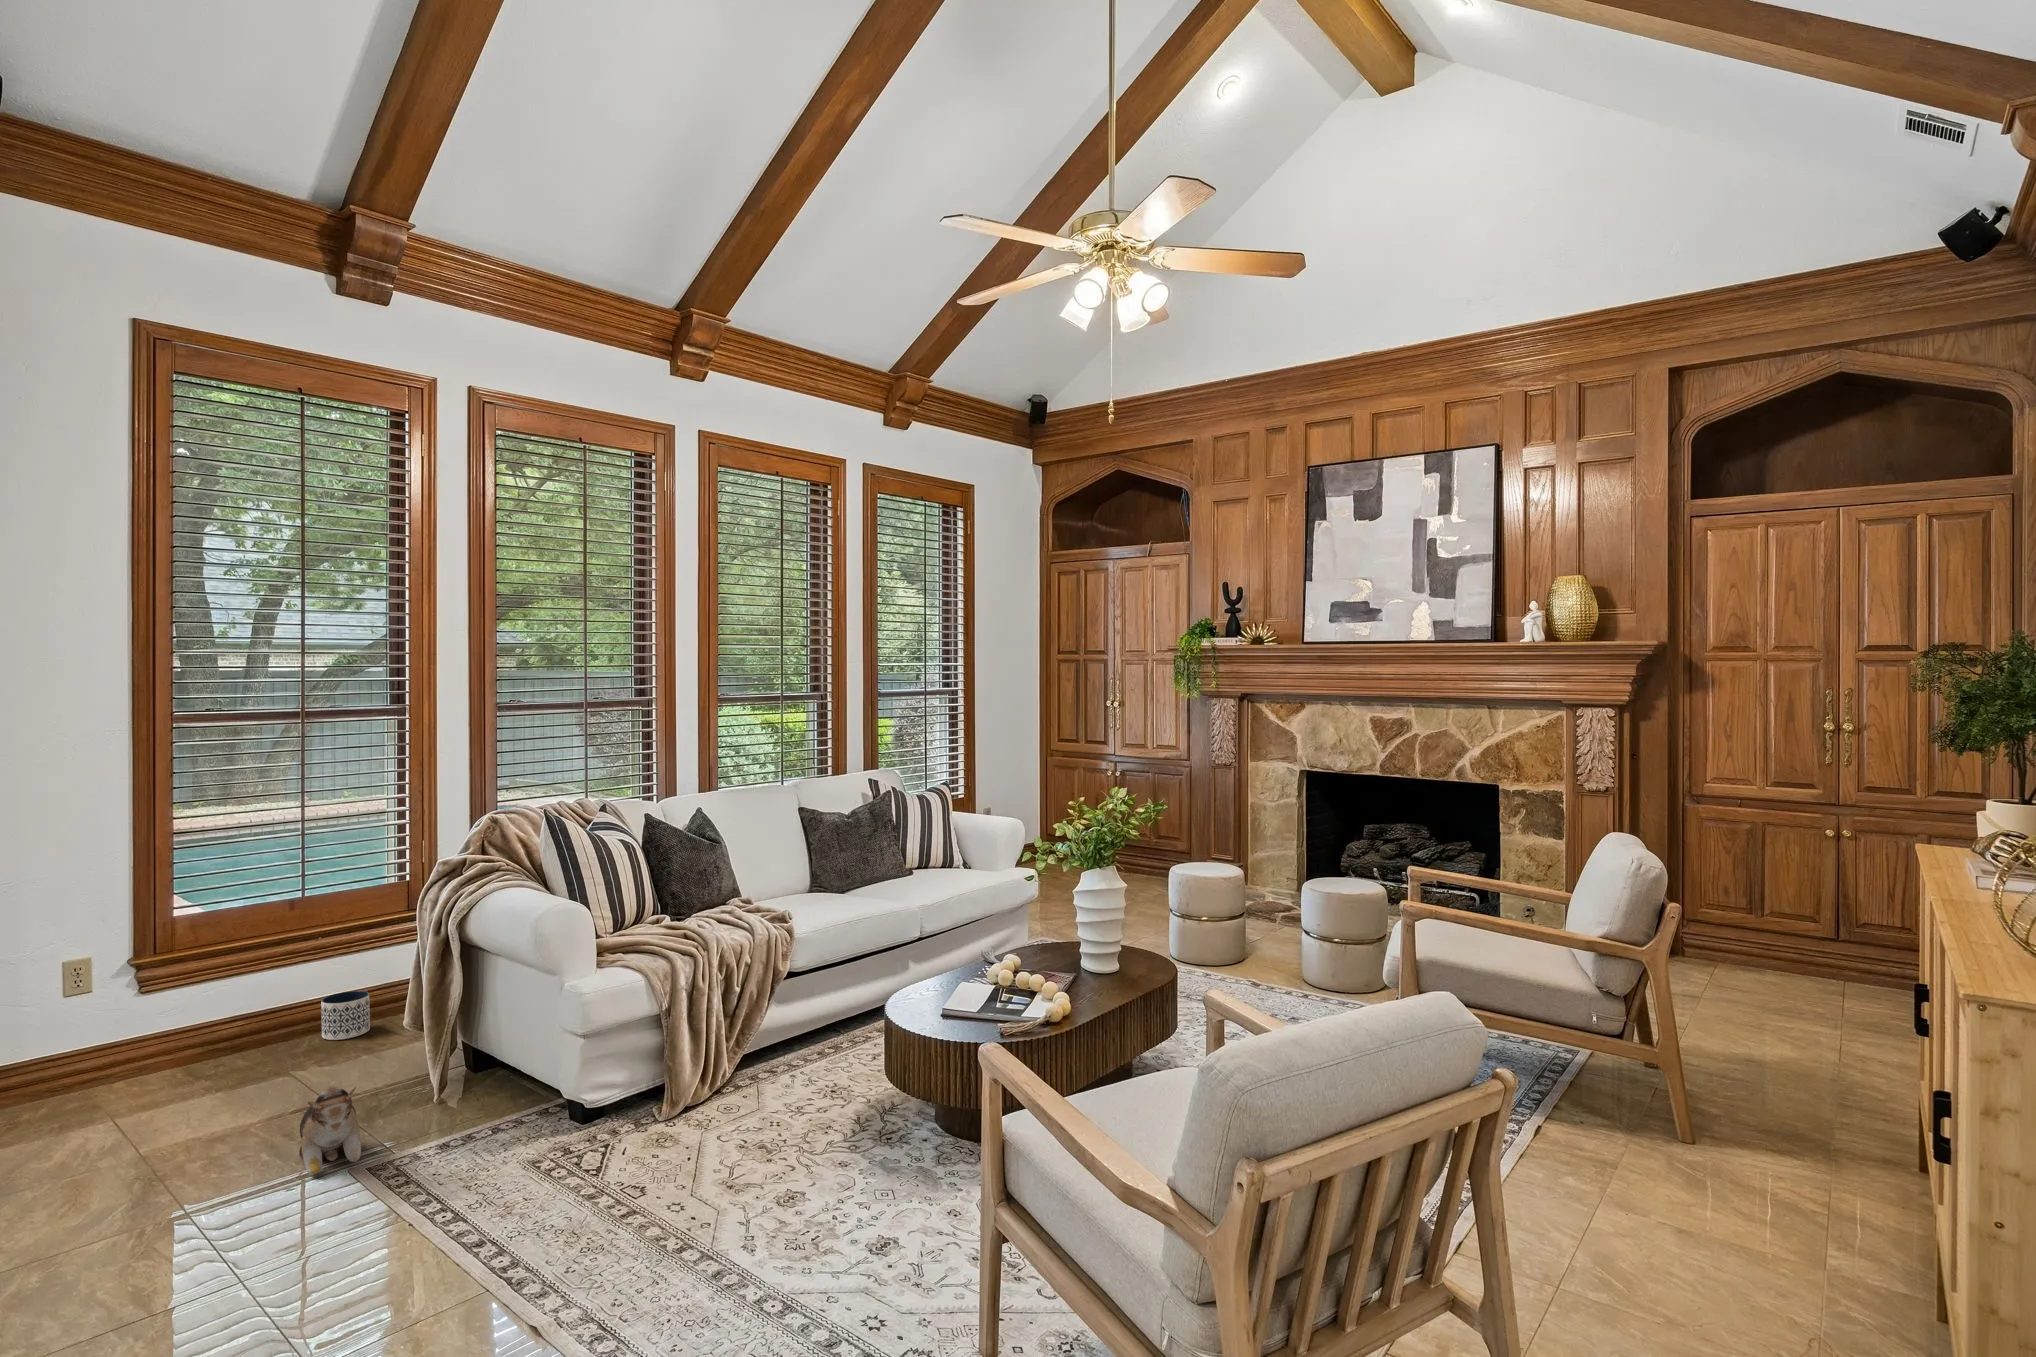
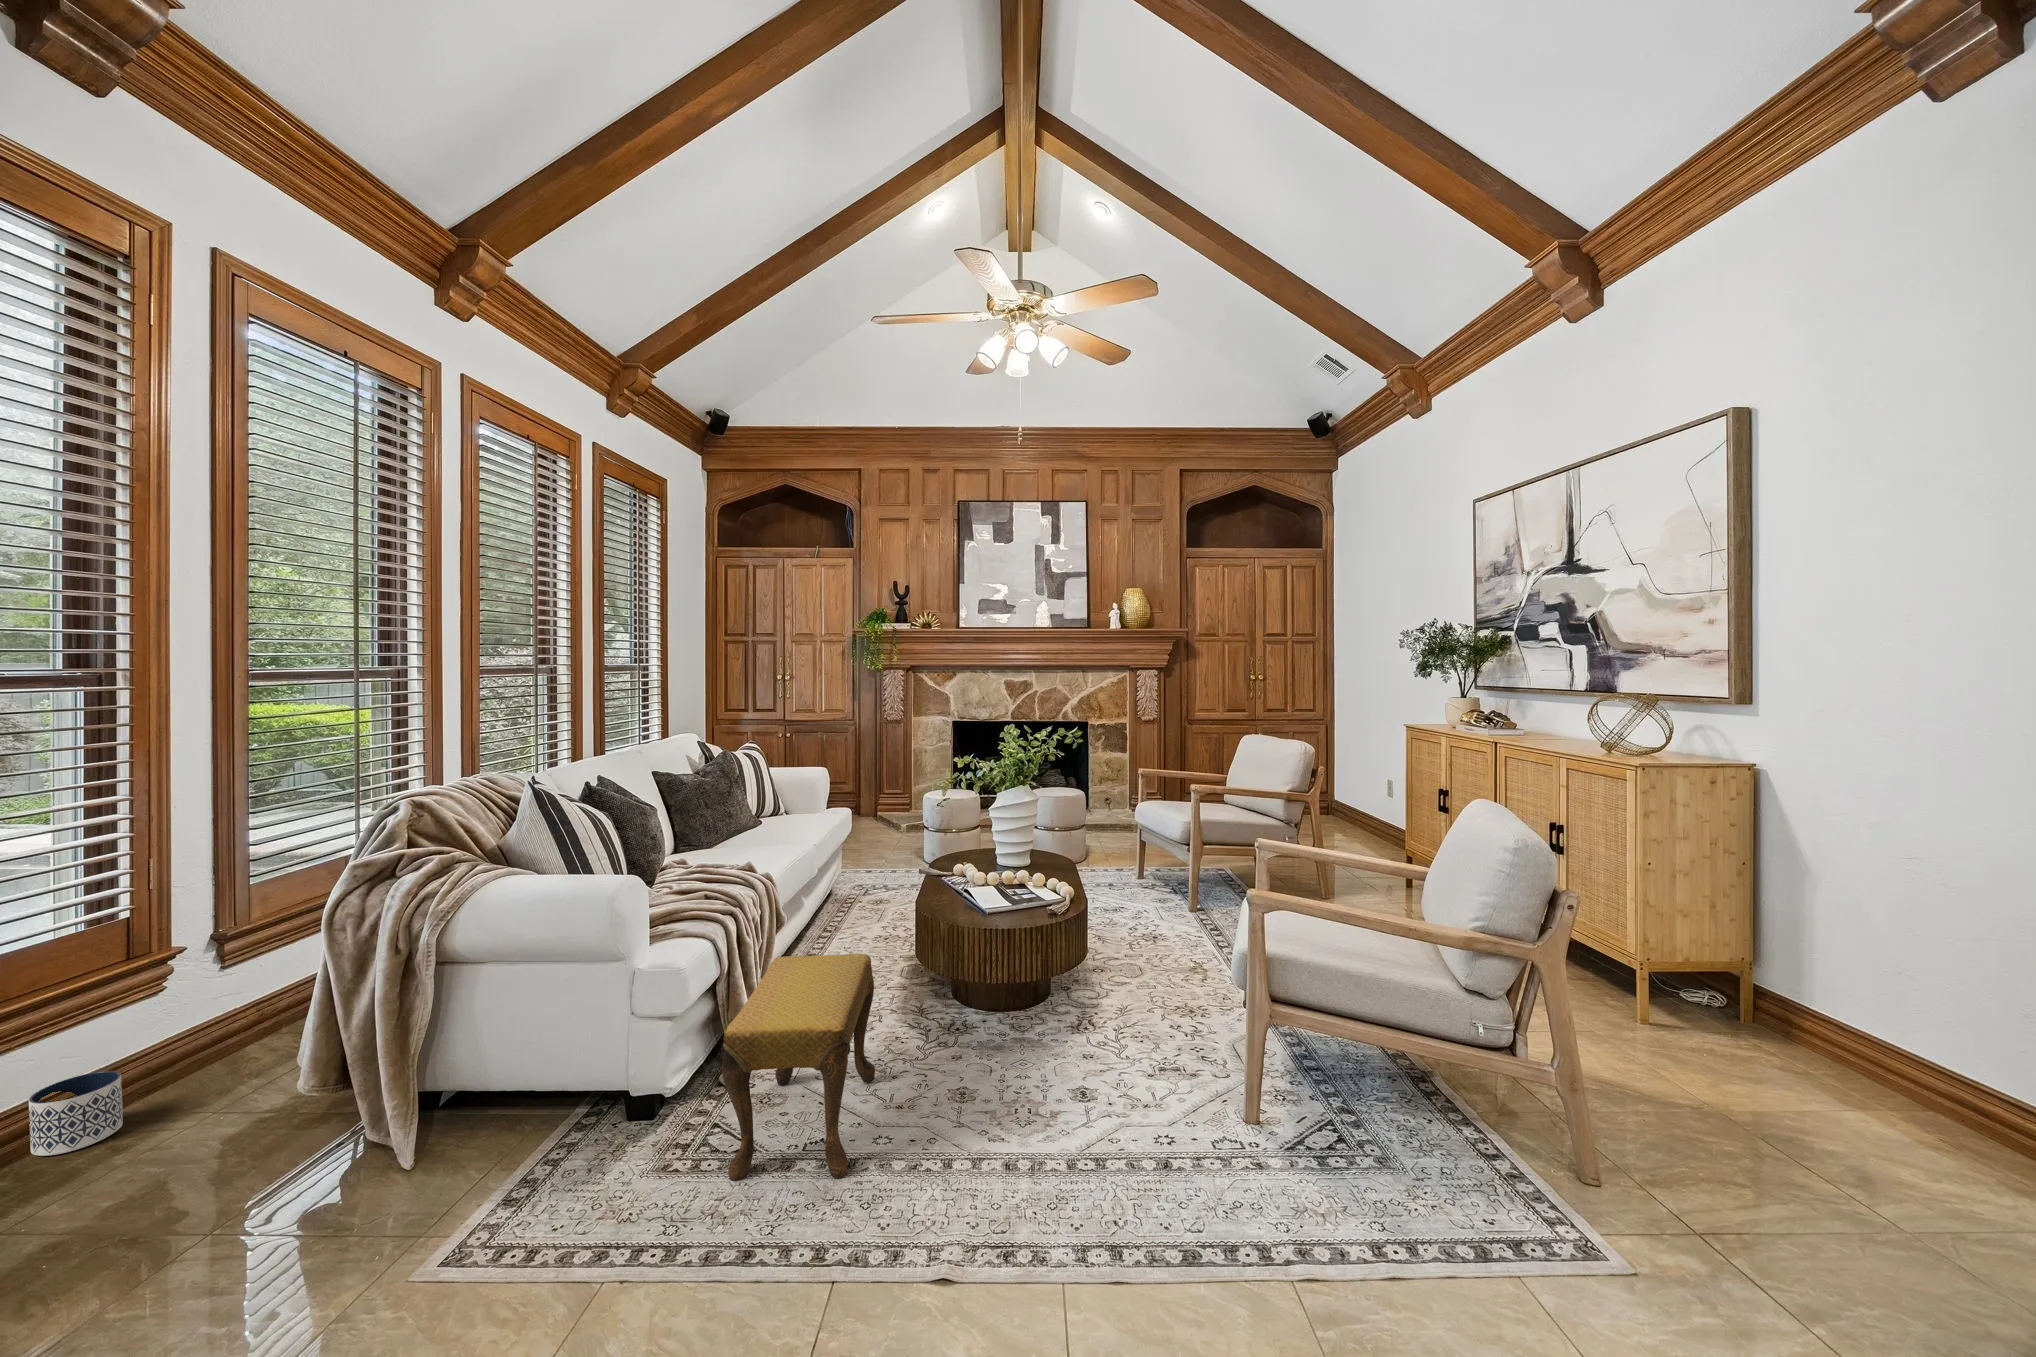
footstool: none [527,1007,741,1225] -> present [722,954,875,1181]
plush toy: present [299,1086,361,1176] -> none [290,1147,463,1290]

